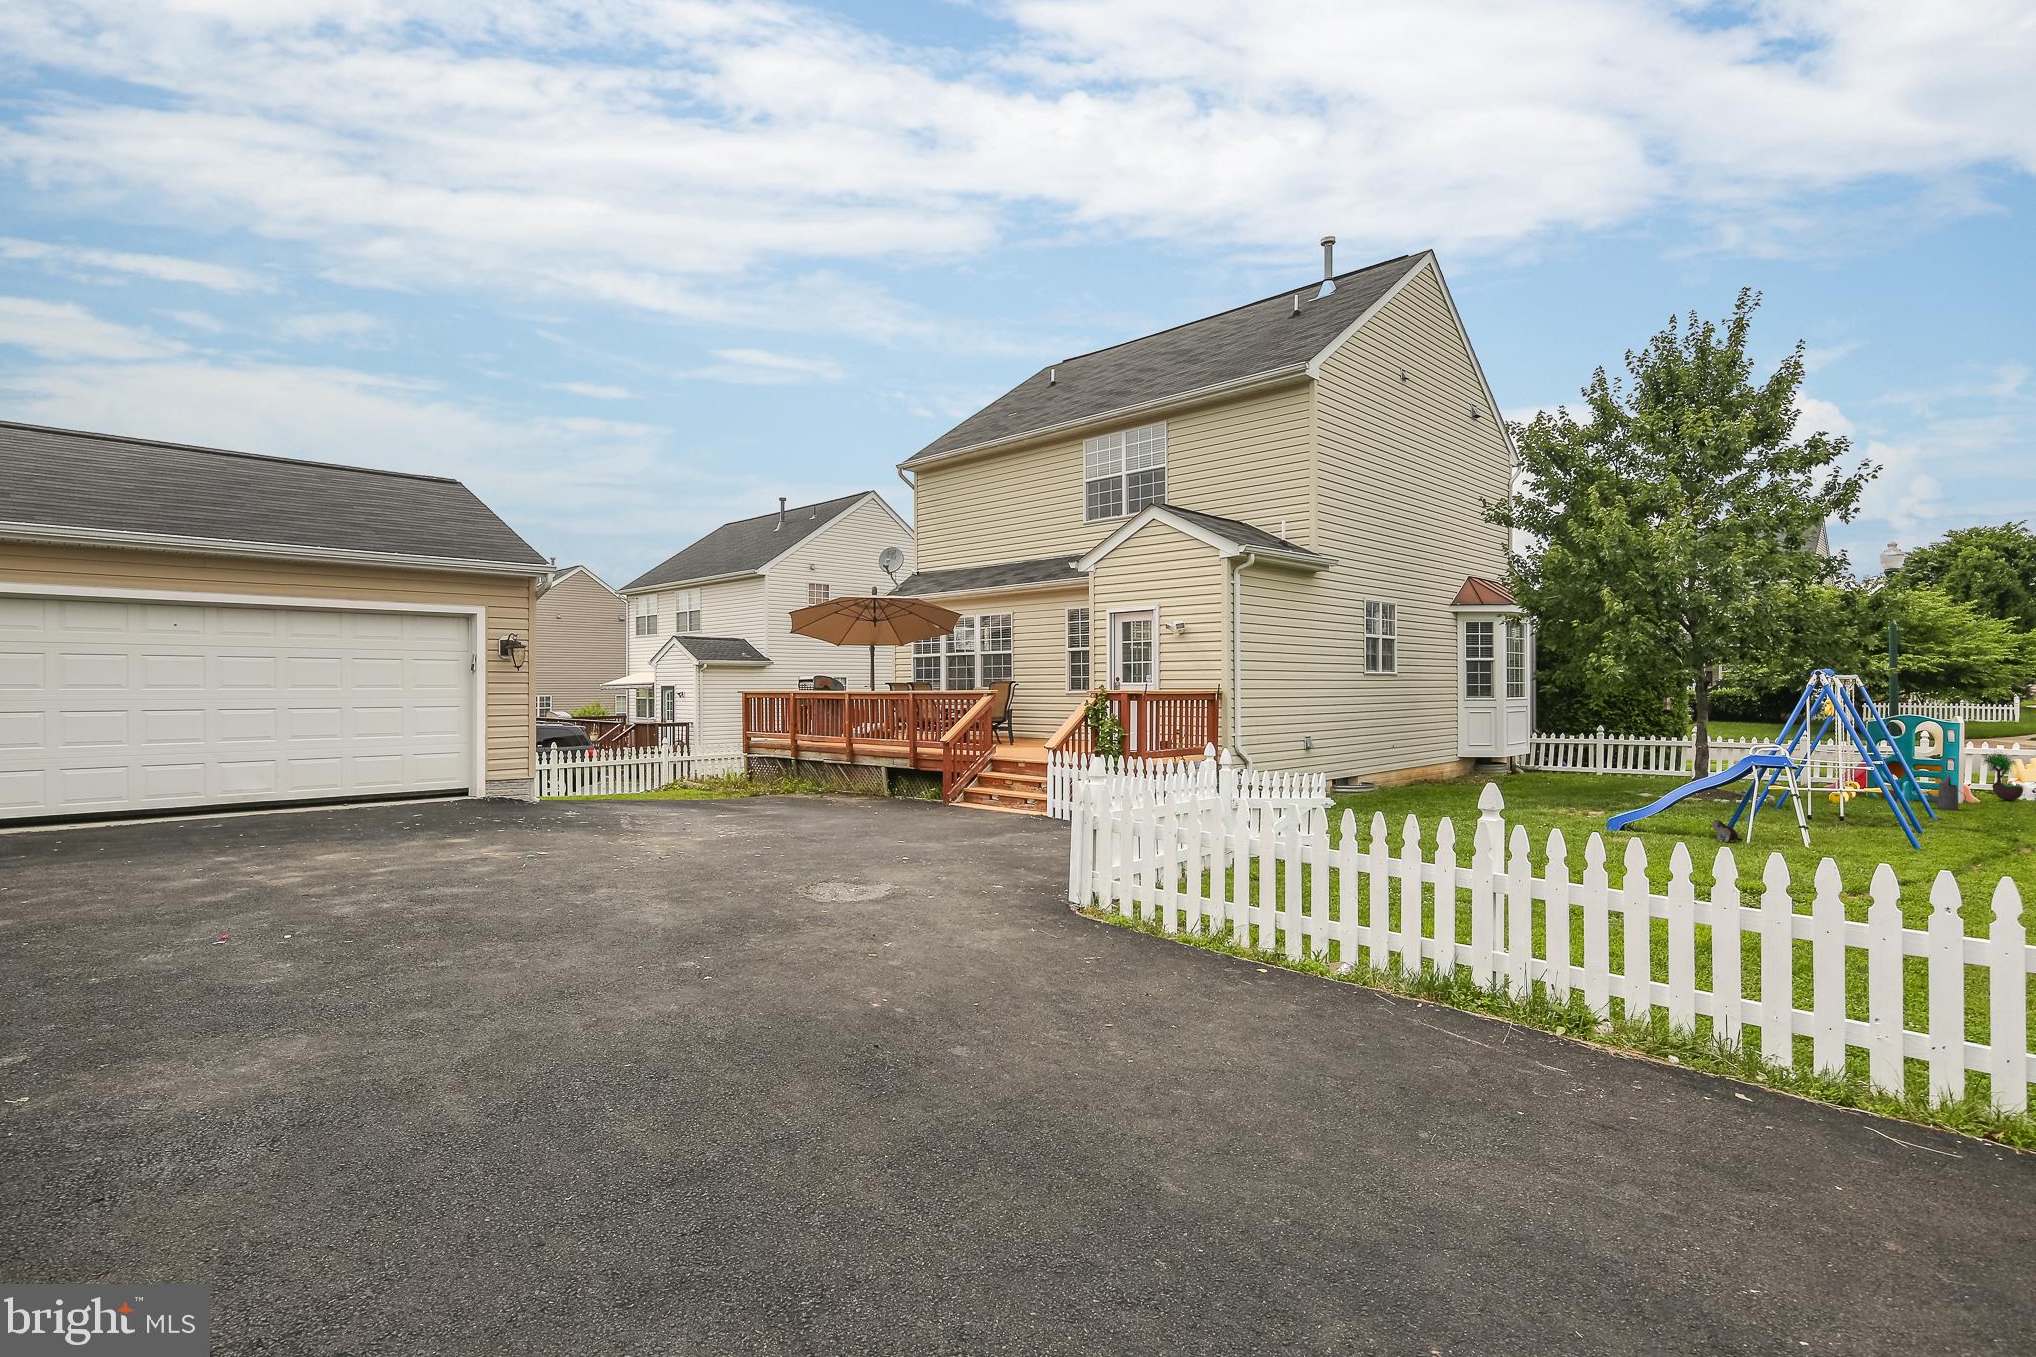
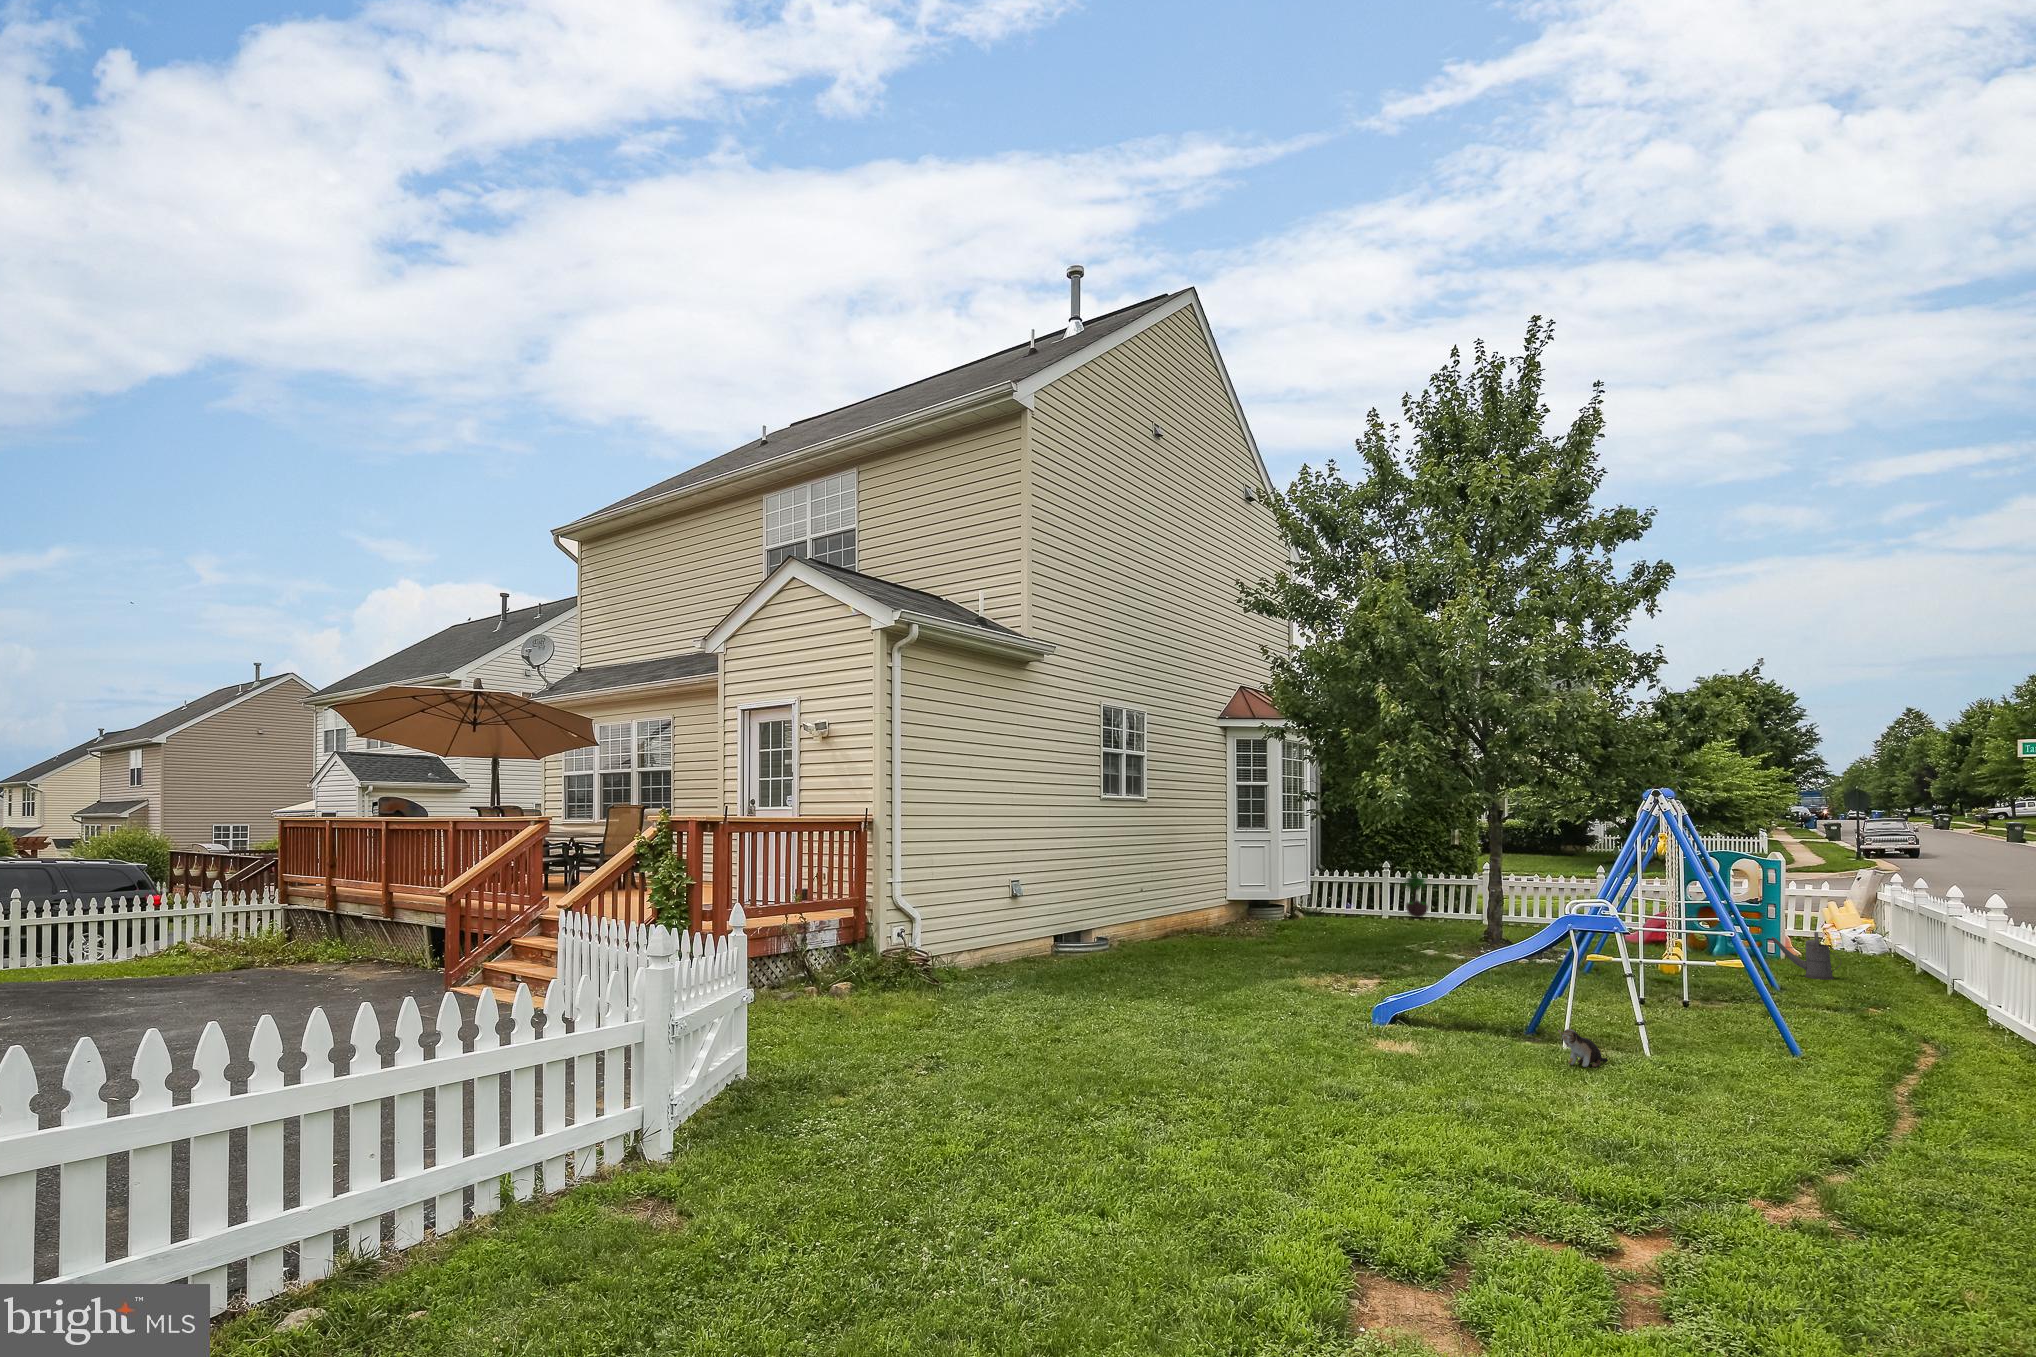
potted tree: present [1983,752,2023,801] -> present [1403,874,1428,918]

